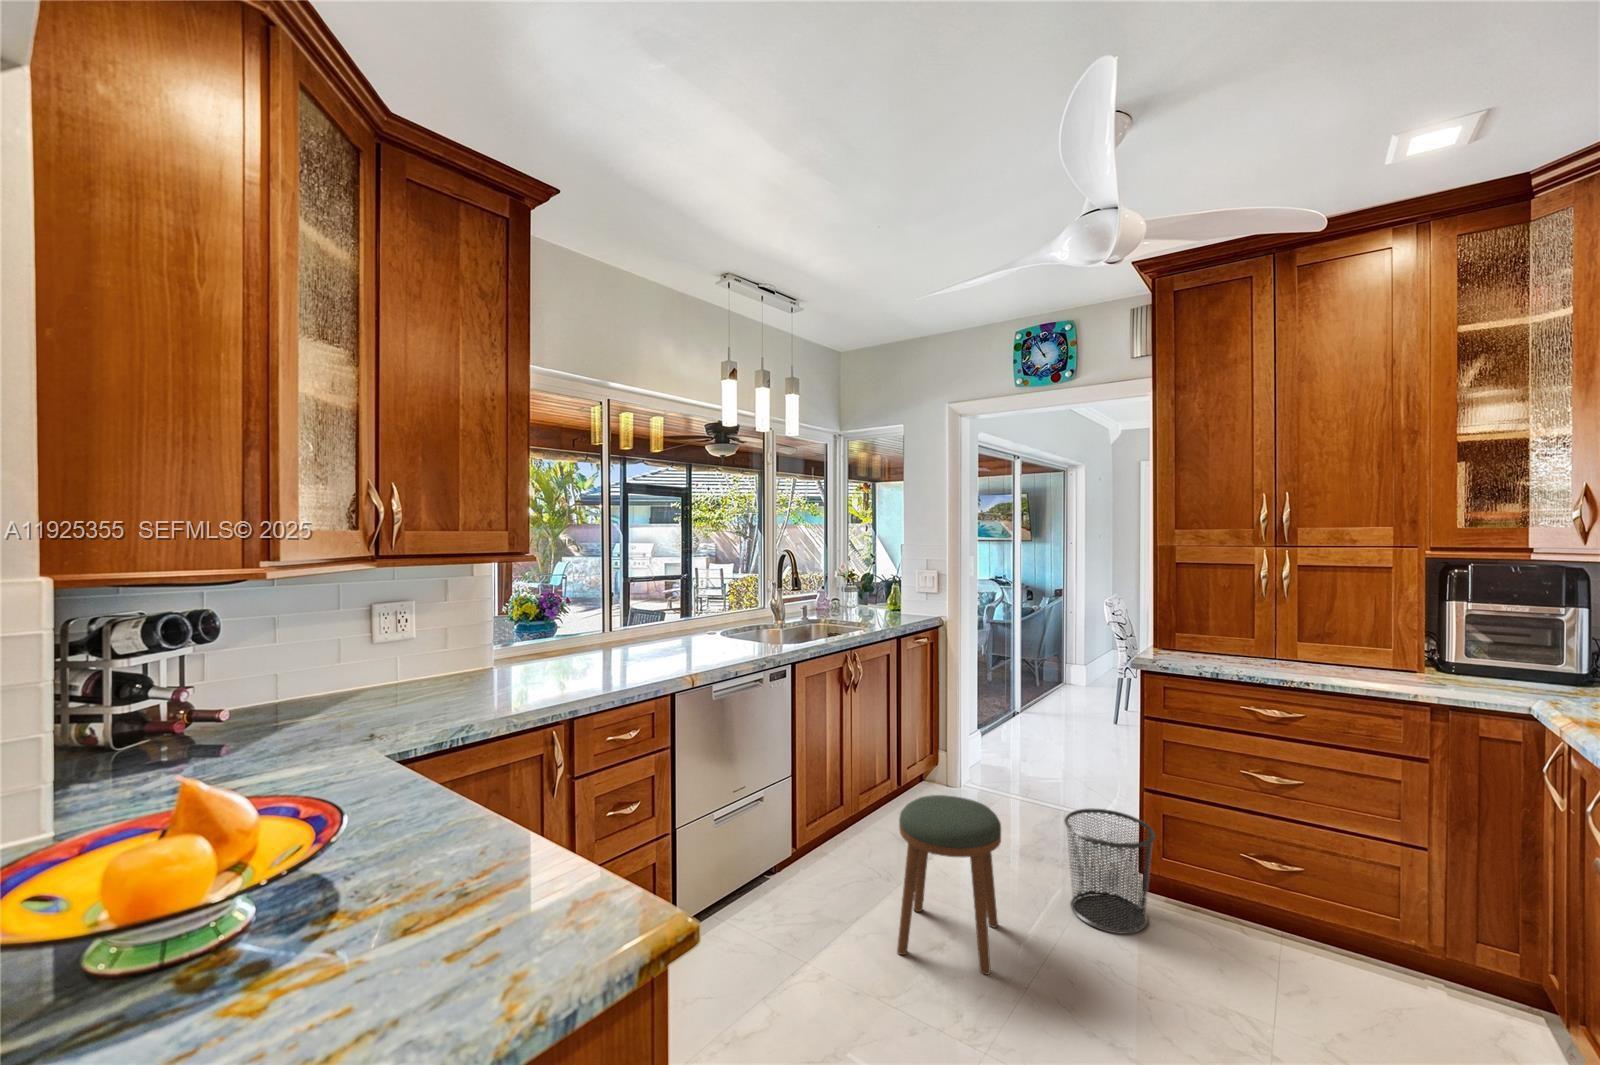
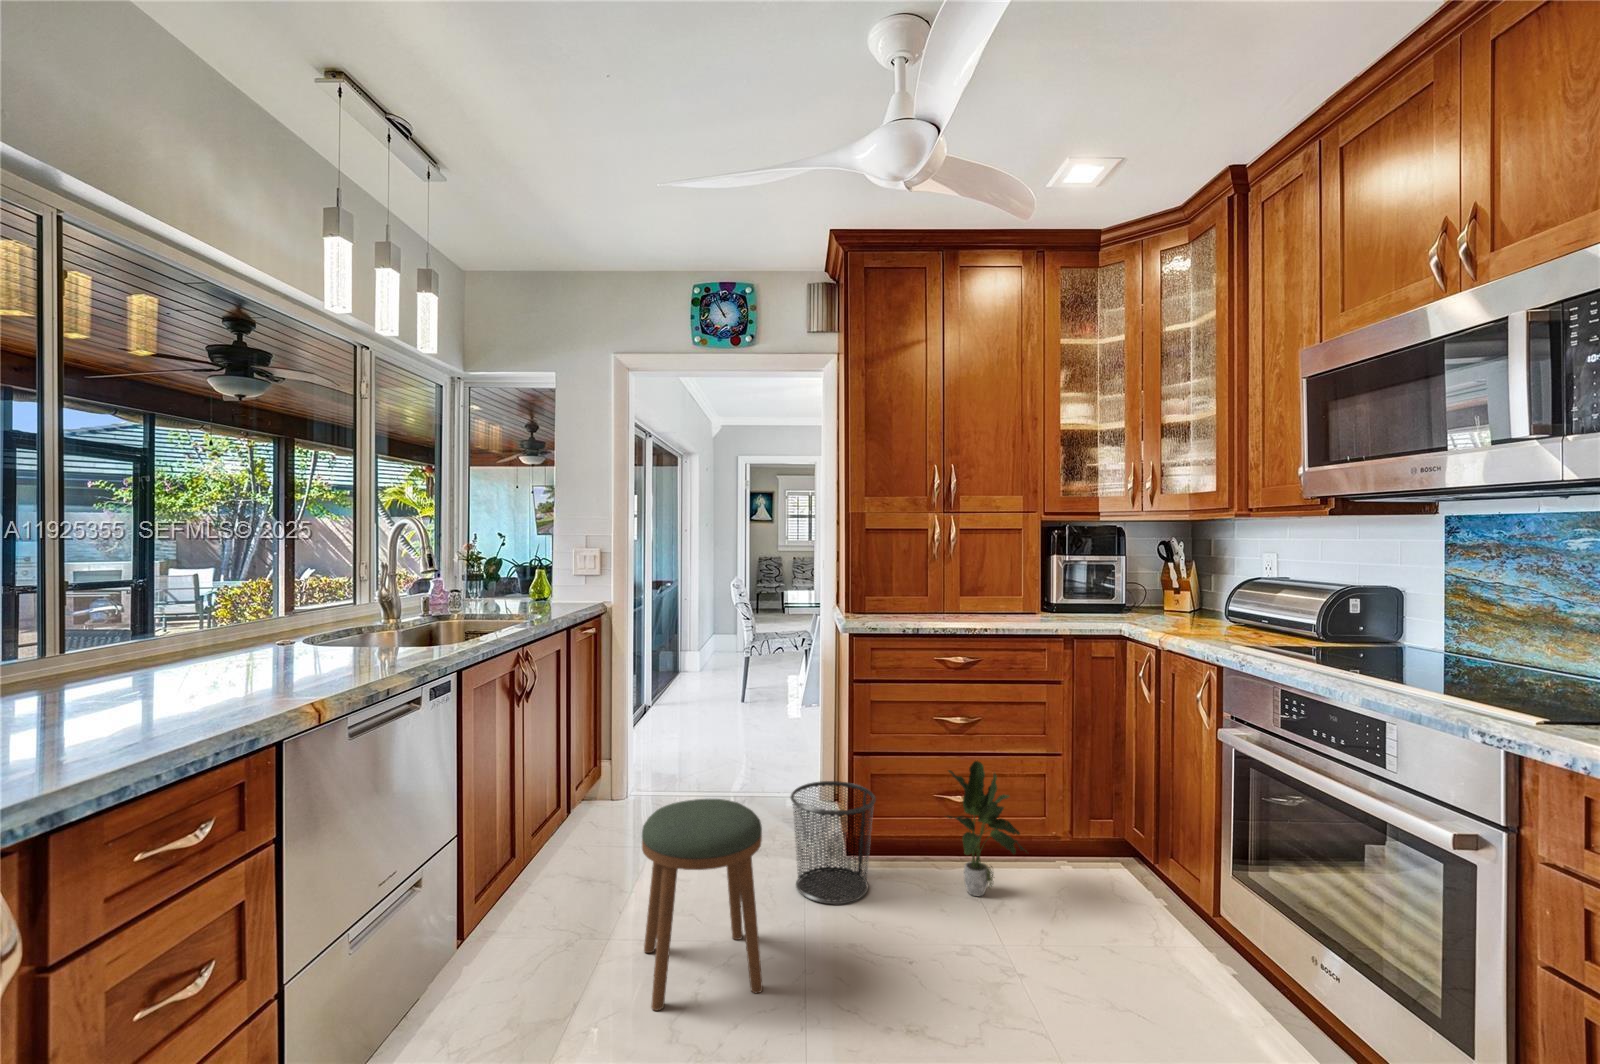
potted plant: none [1224,828,1341,979] -> present [948,761,1024,896]

